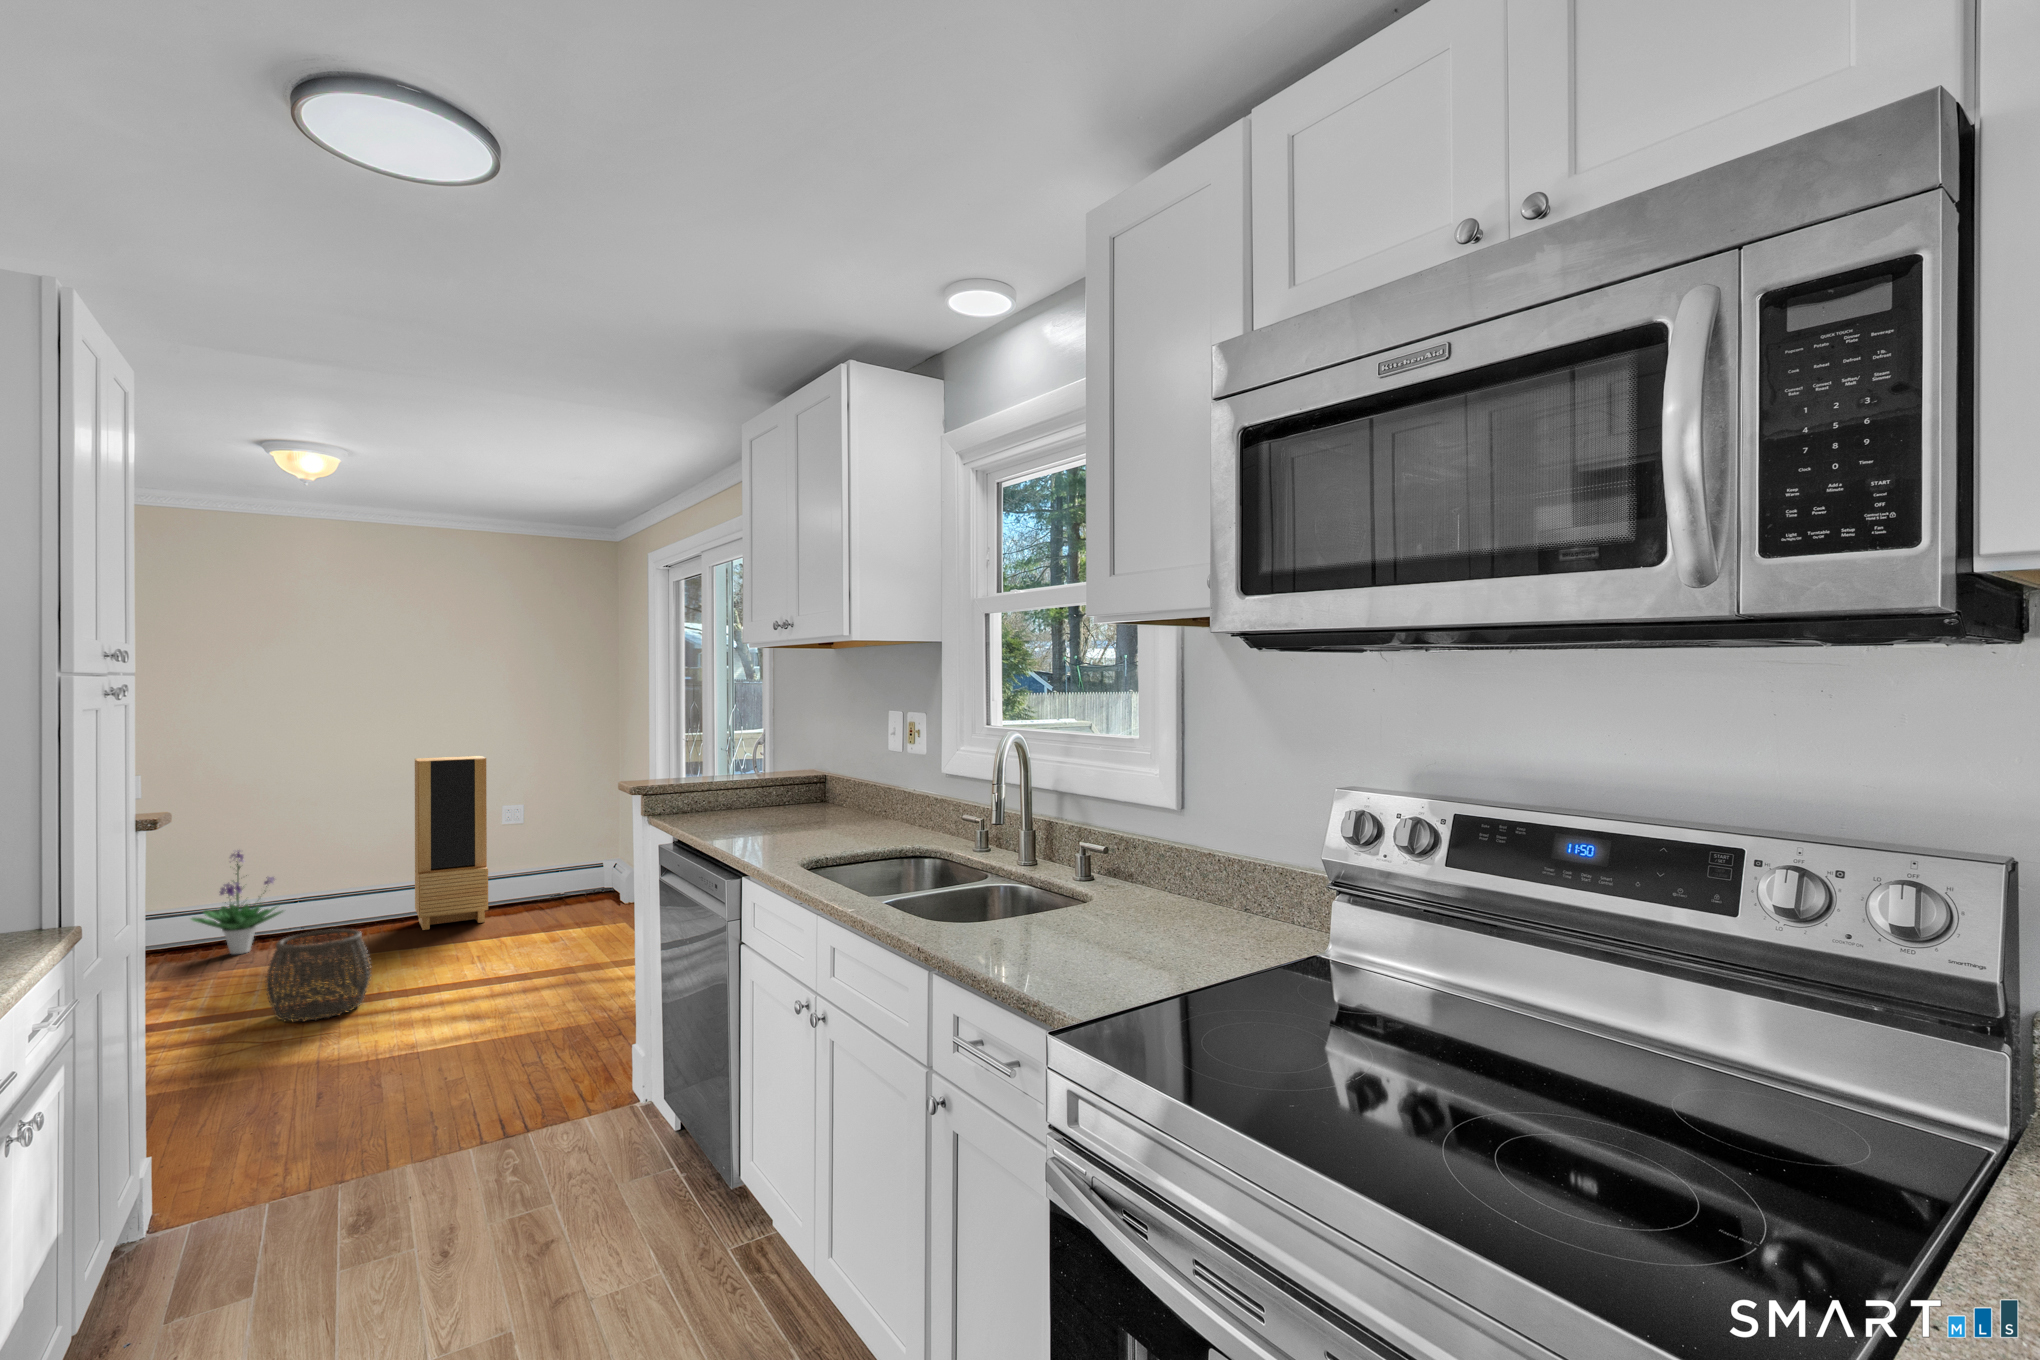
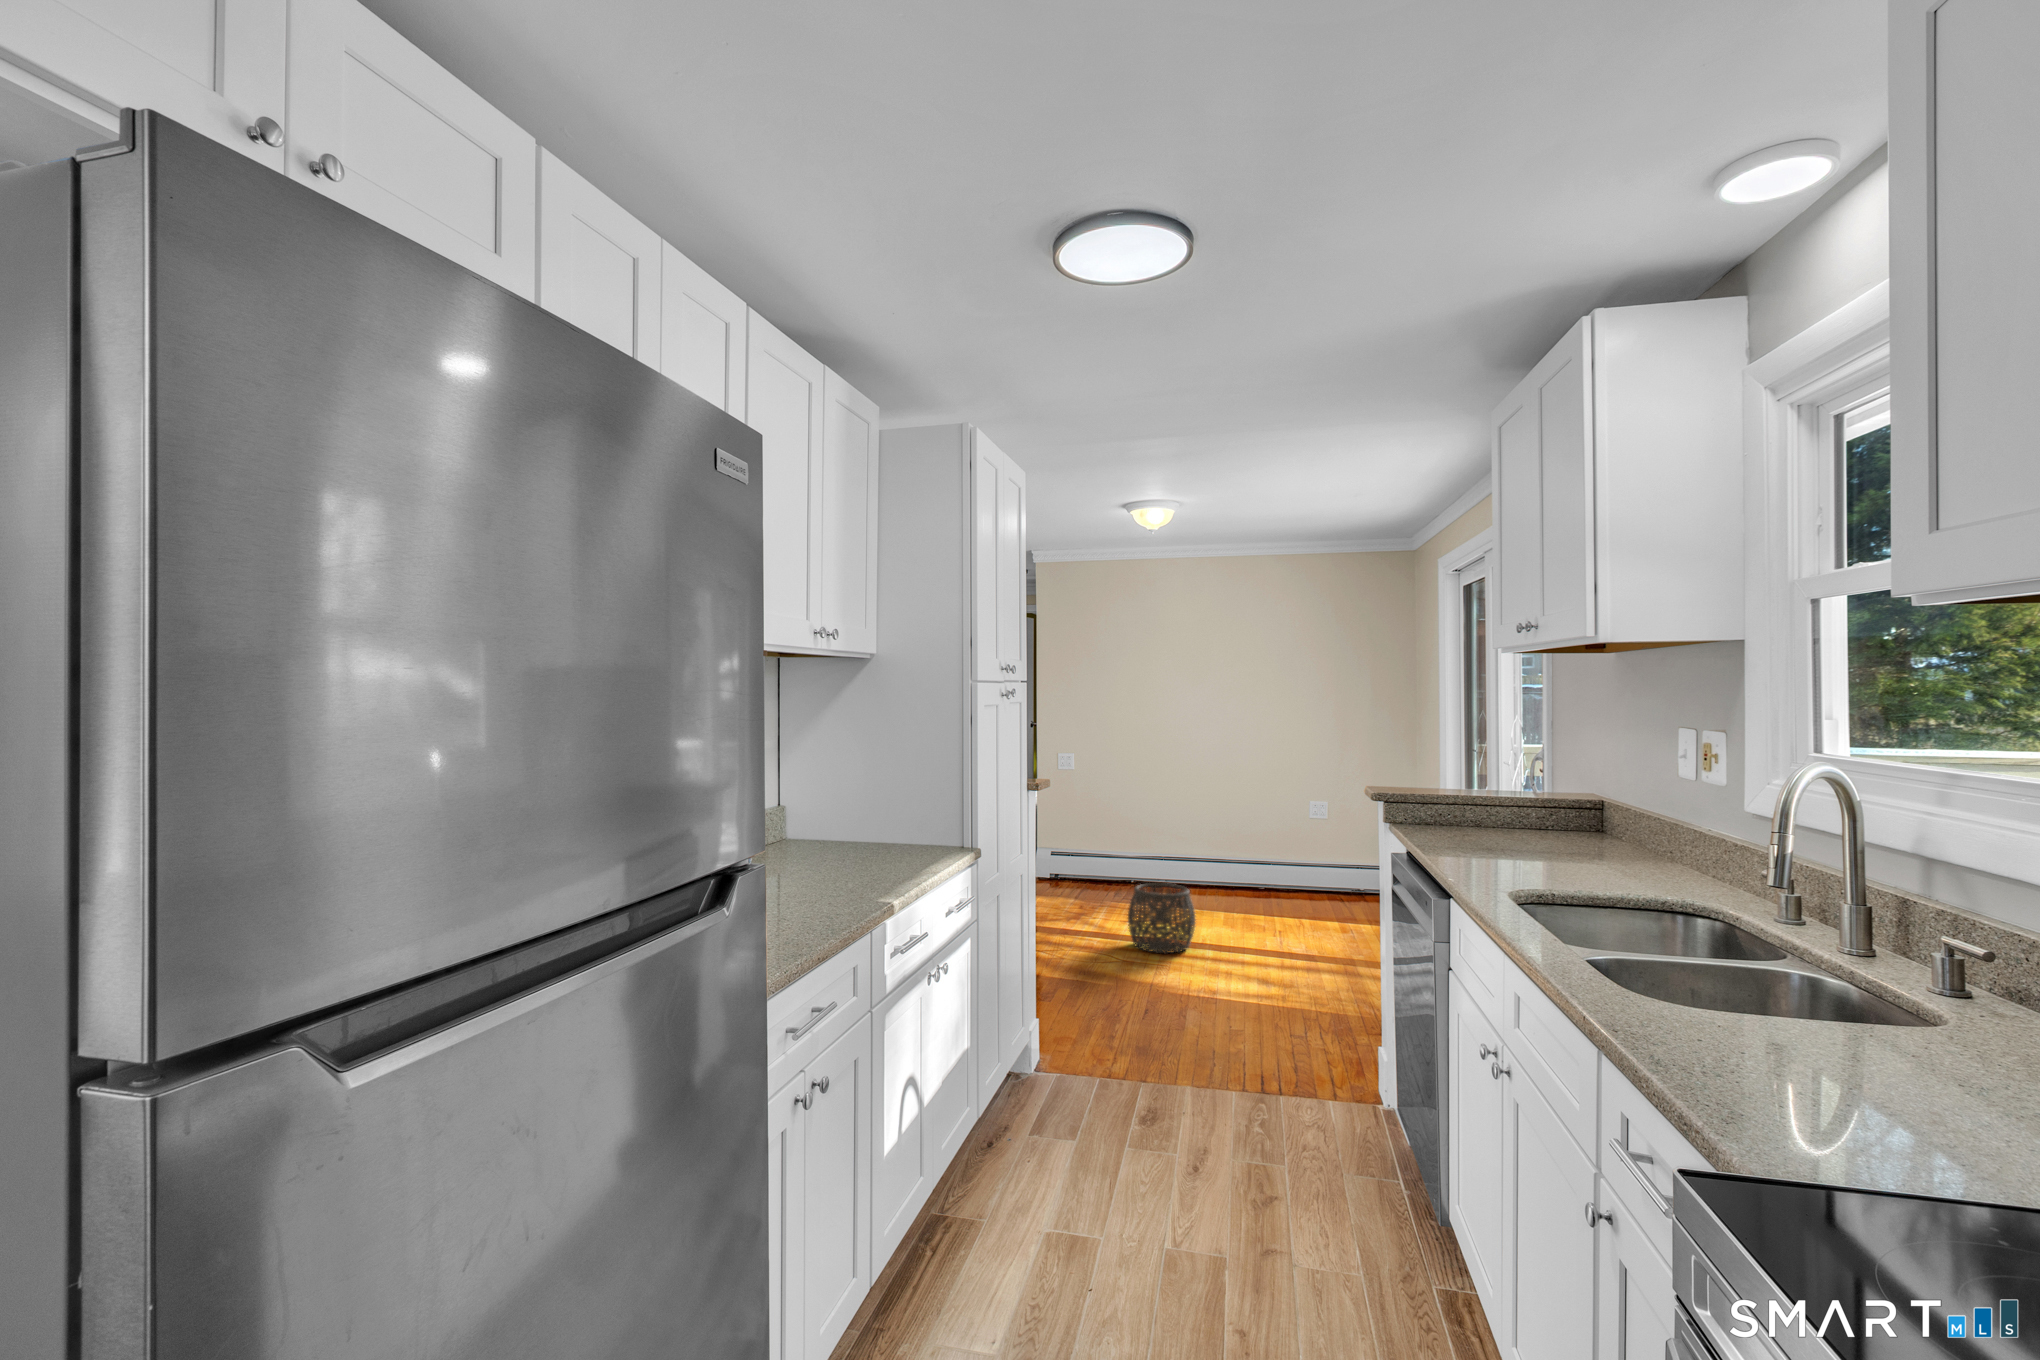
storage cabinet: present [415,756,488,930] -> none [1242,753,1298,901]
potted plant: present [191,850,282,954] -> none [1097,813,1153,891]

